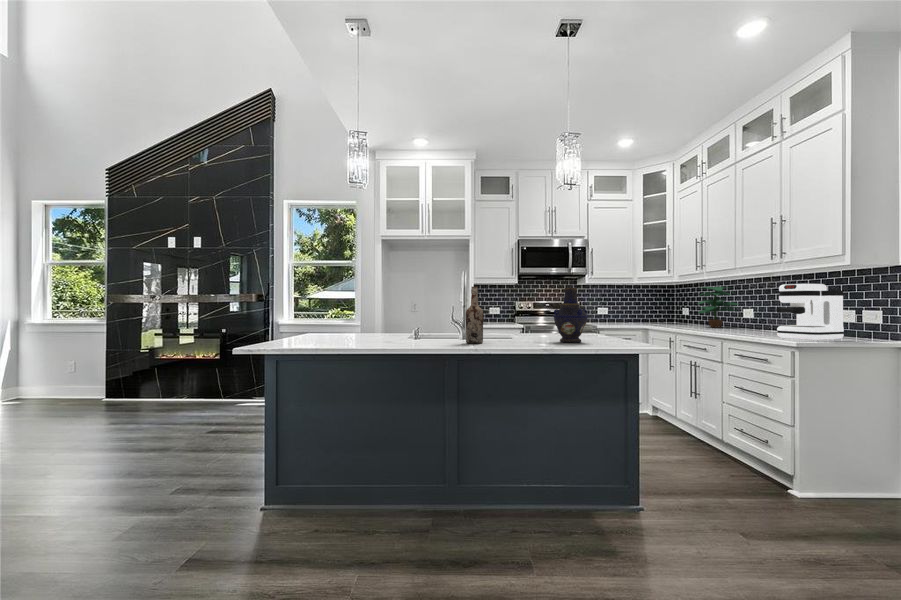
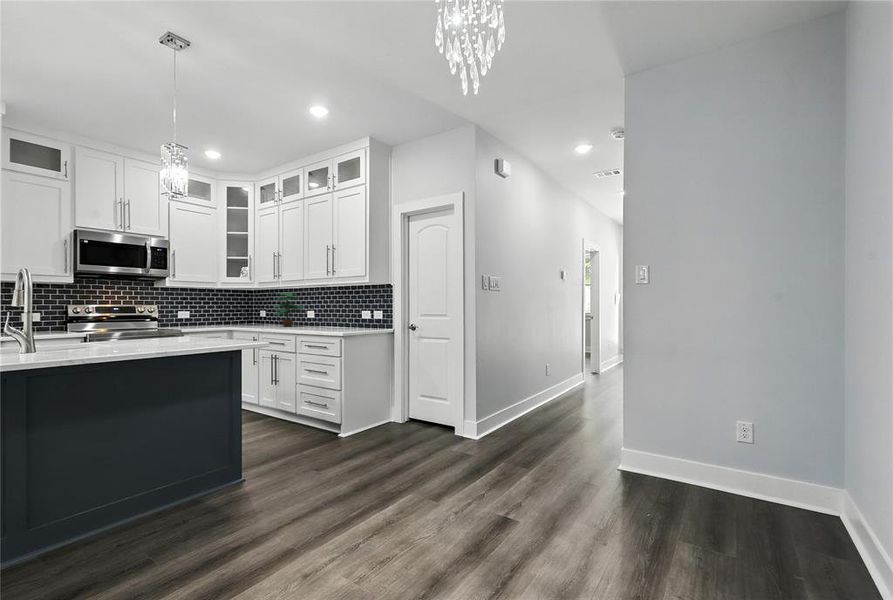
coffee maker: present [776,284,844,341] -> none [330,294,368,333]
wine bottle: present [466,287,483,344] -> none [84,297,103,349]
vase: present [553,288,588,343] -> none [167,298,199,343]

